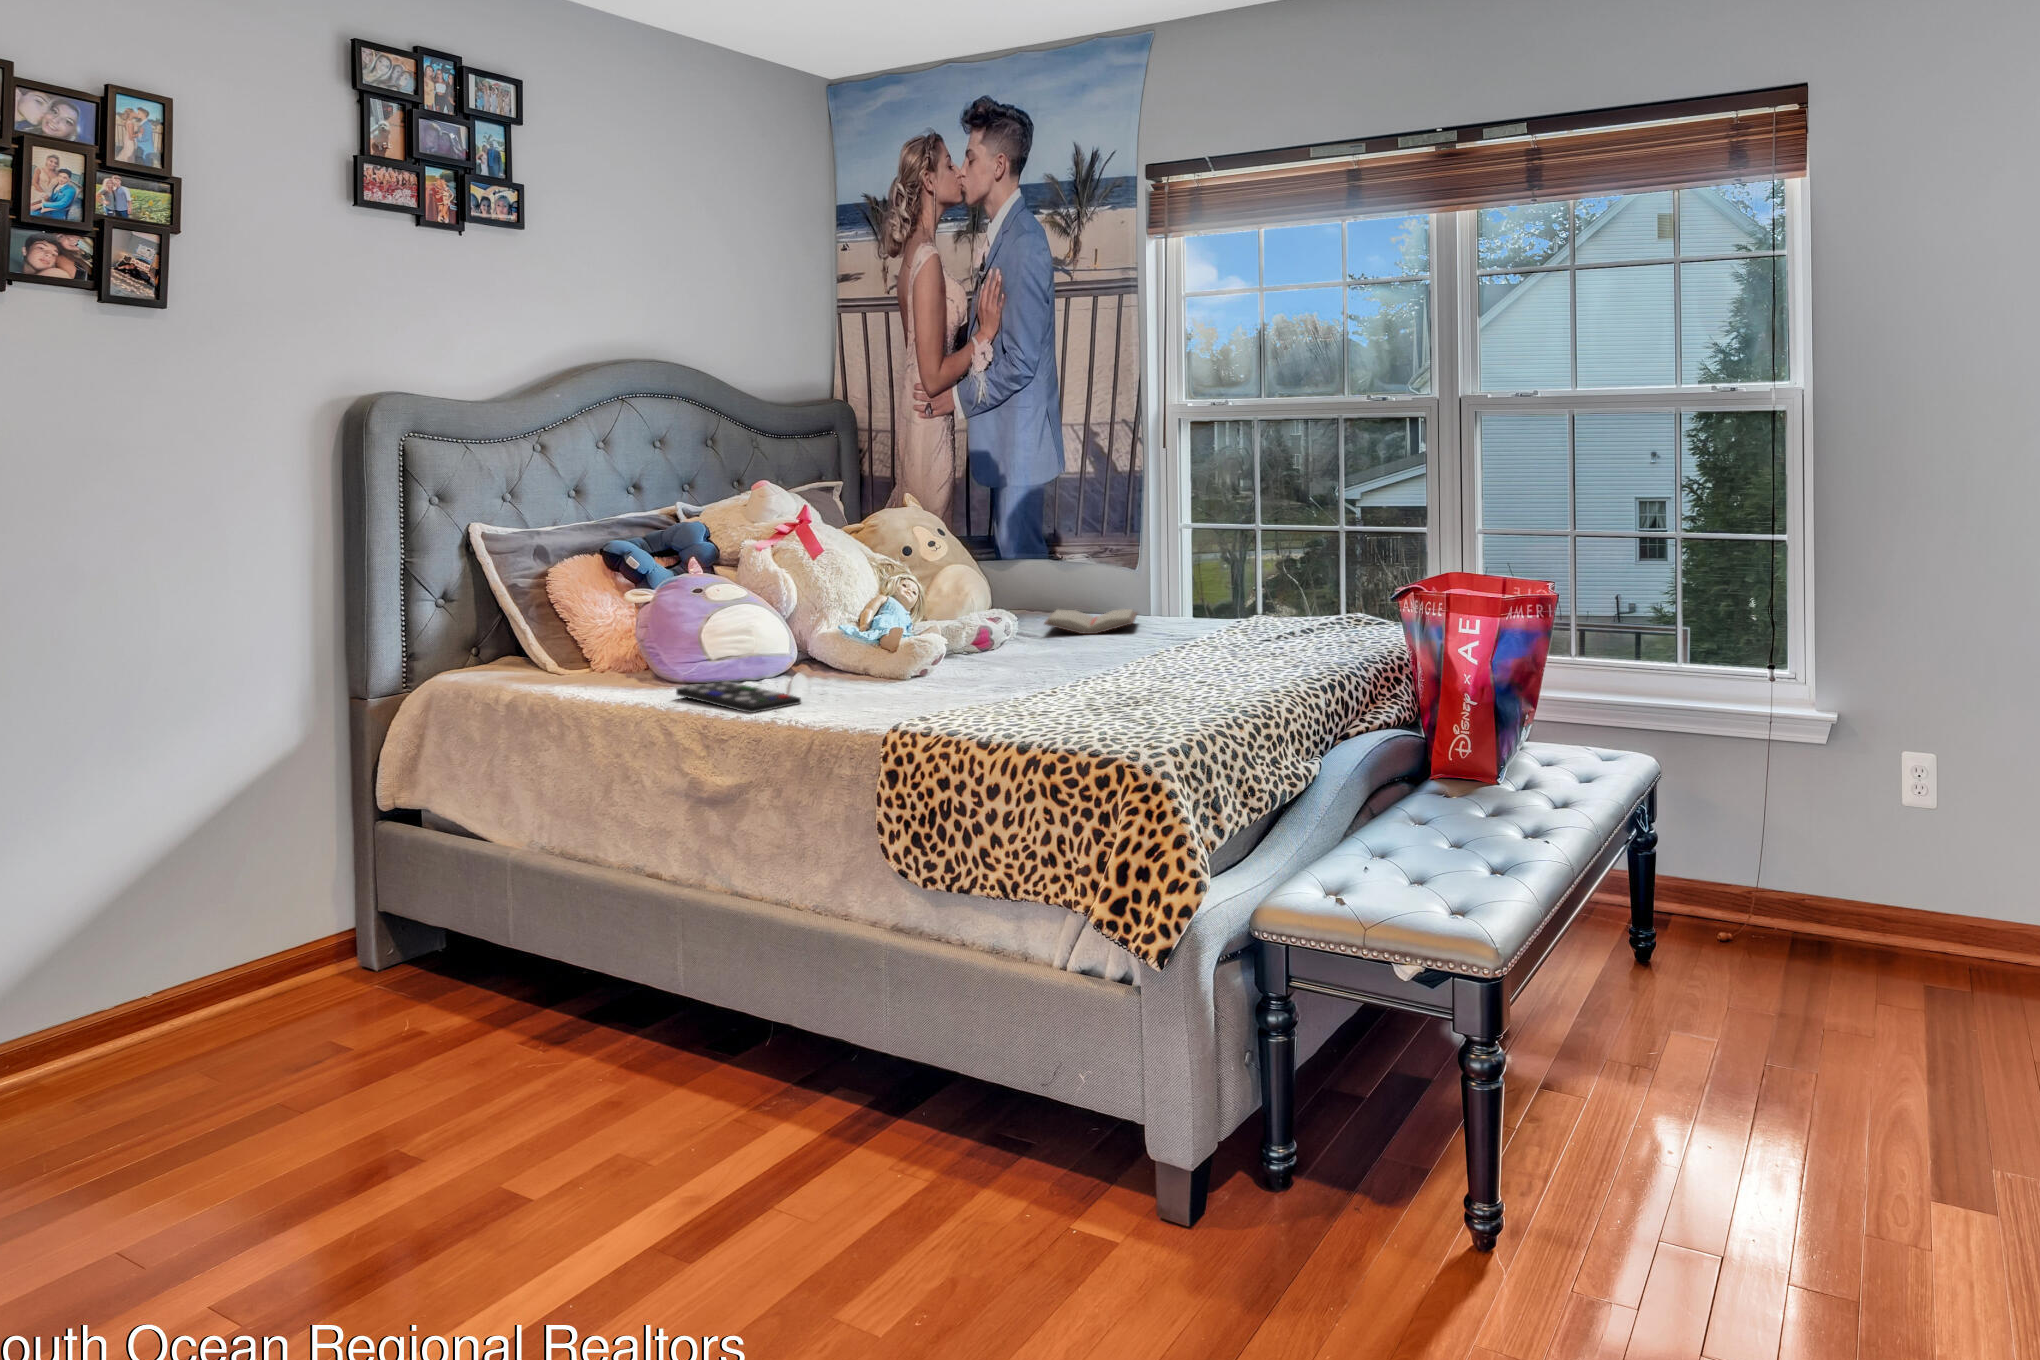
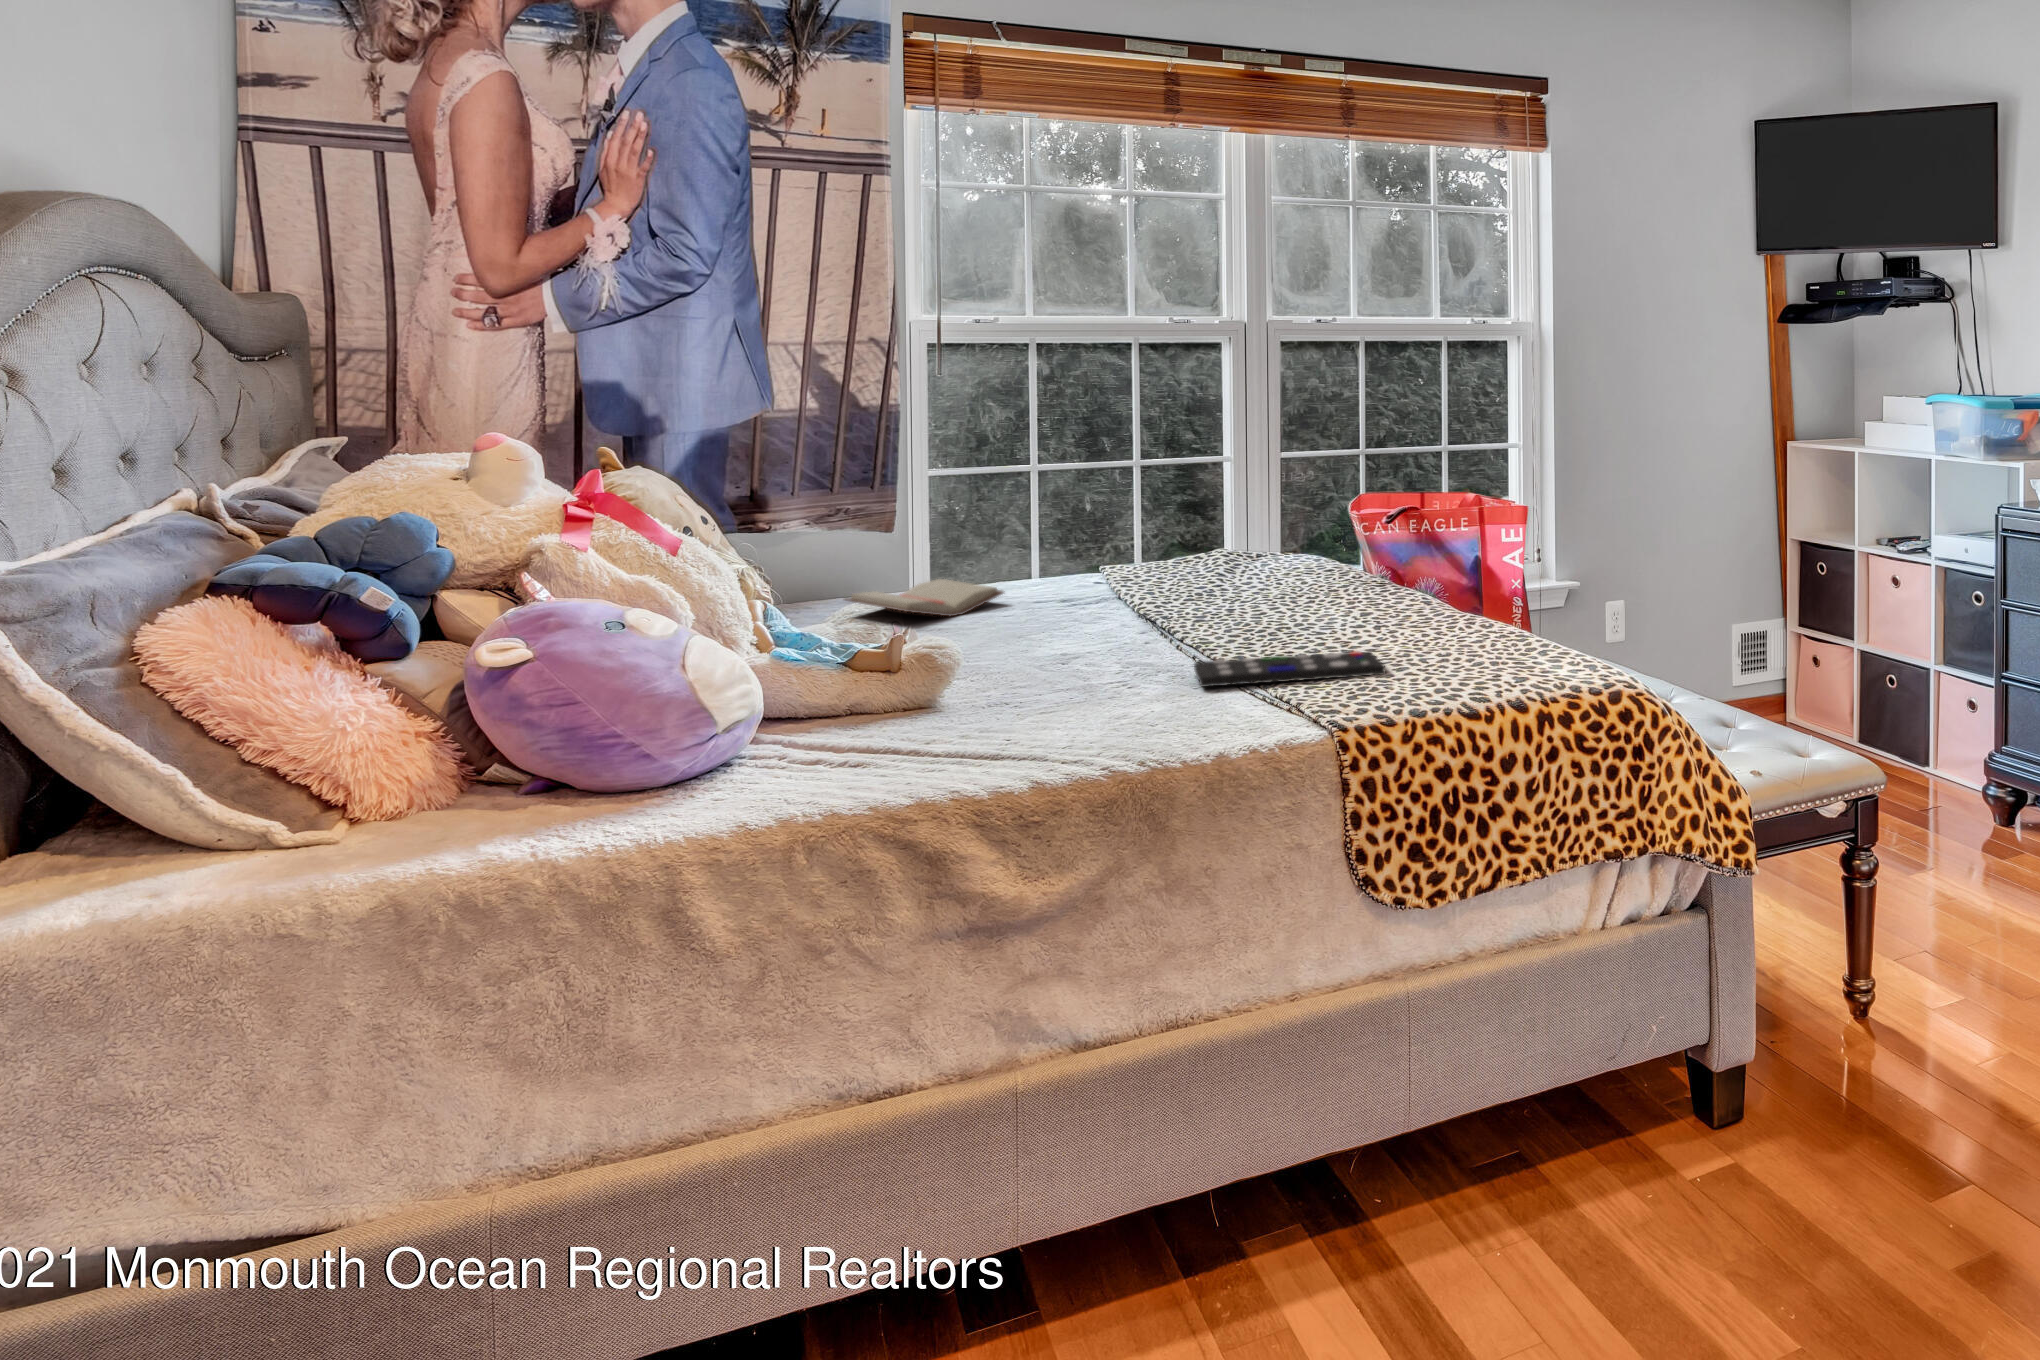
remote control: present [676,681,801,713] -> present [1194,651,1385,687]

